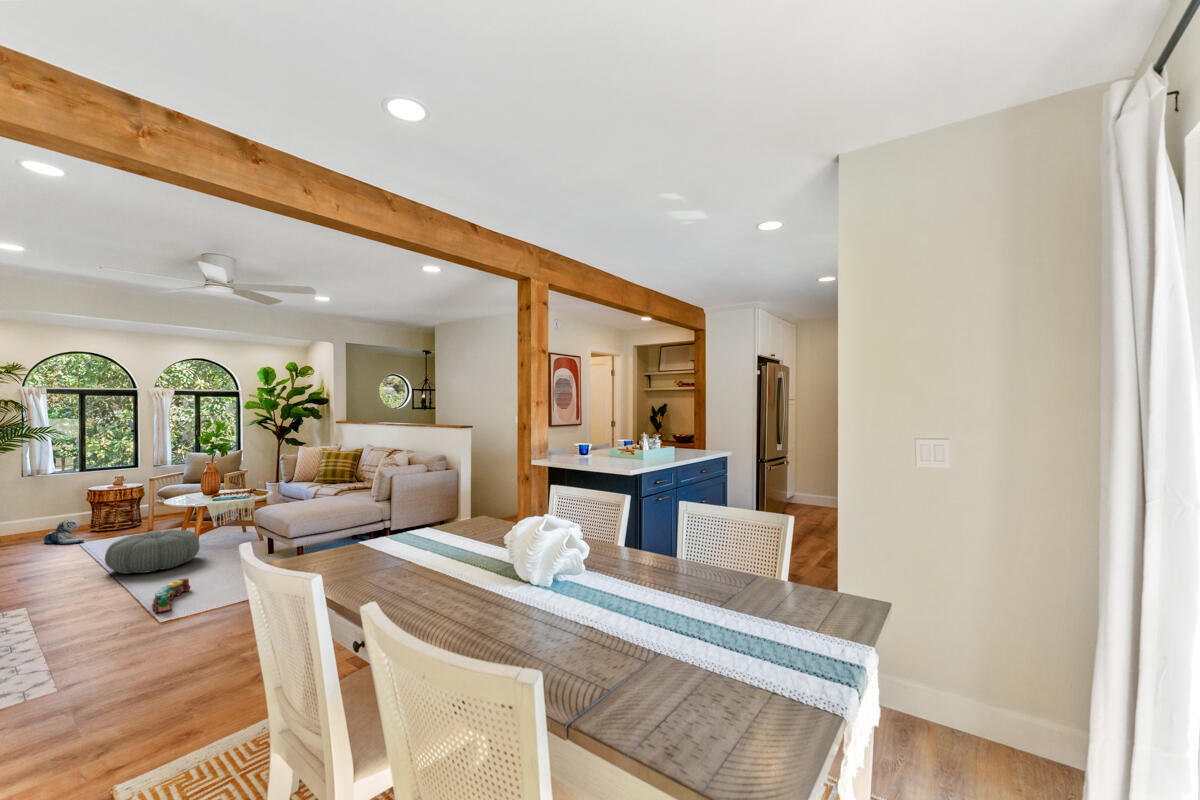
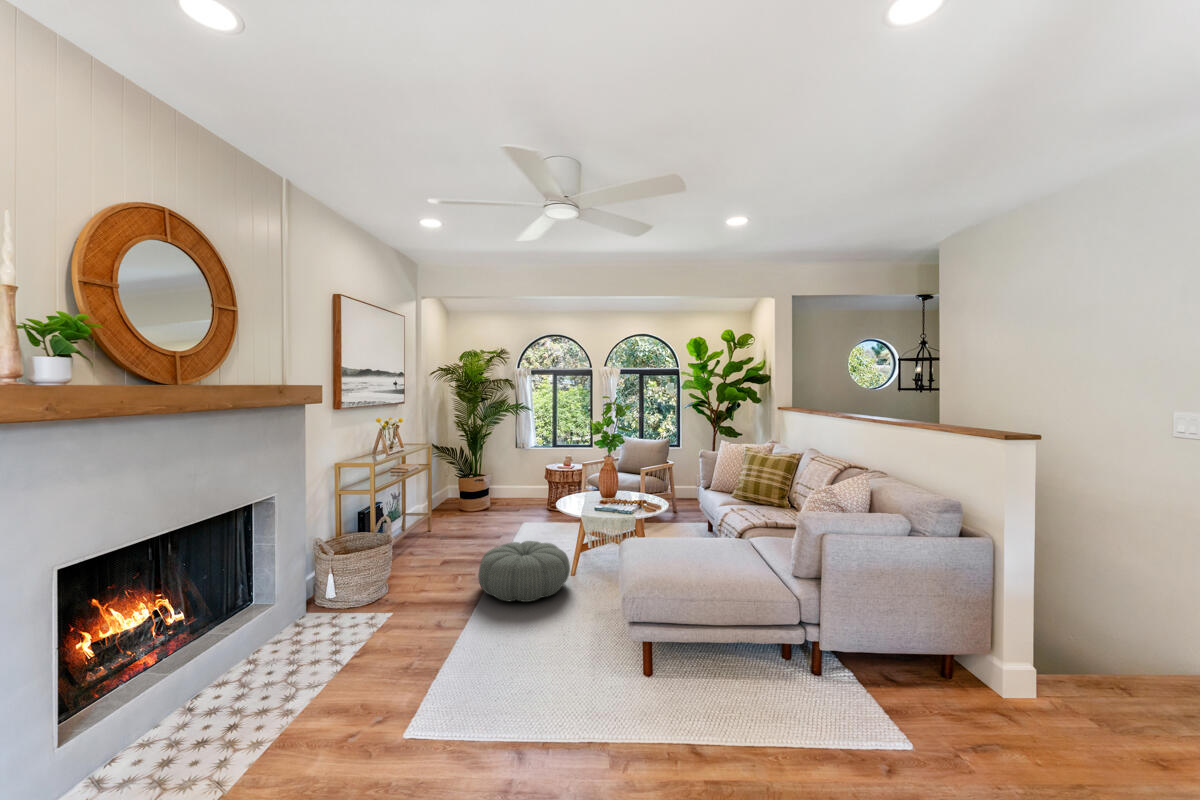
plush toy: present [44,520,84,544] -> none [504,498,526,524]
toy train: present [152,578,190,613] -> none [412,648,497,722]

